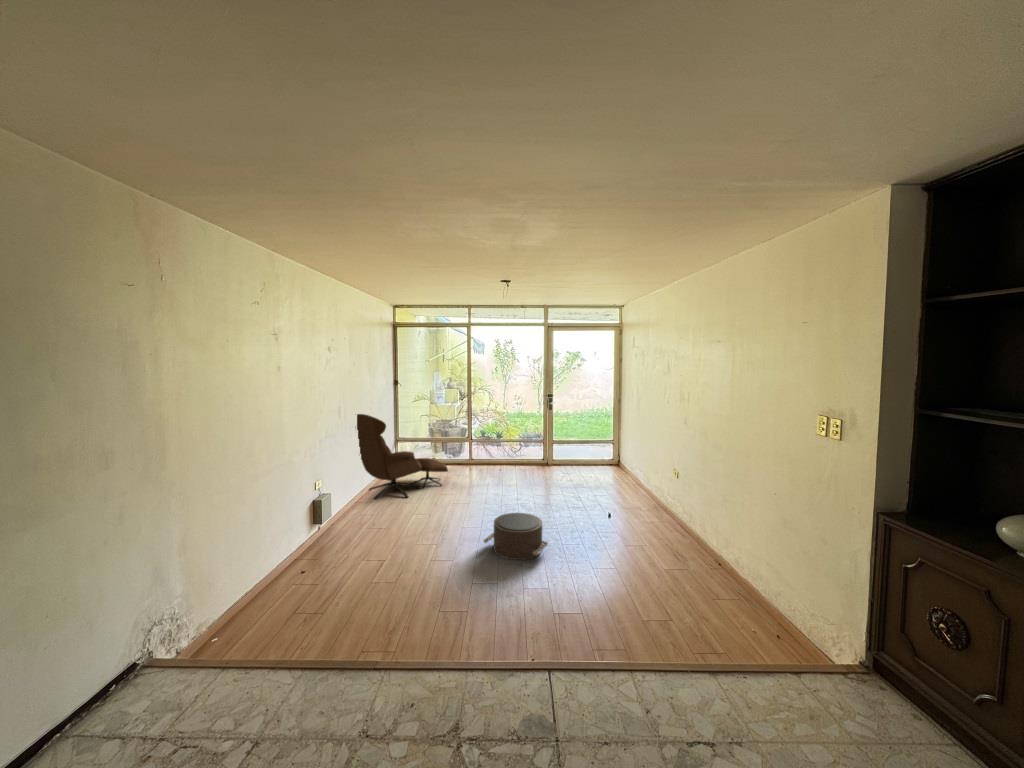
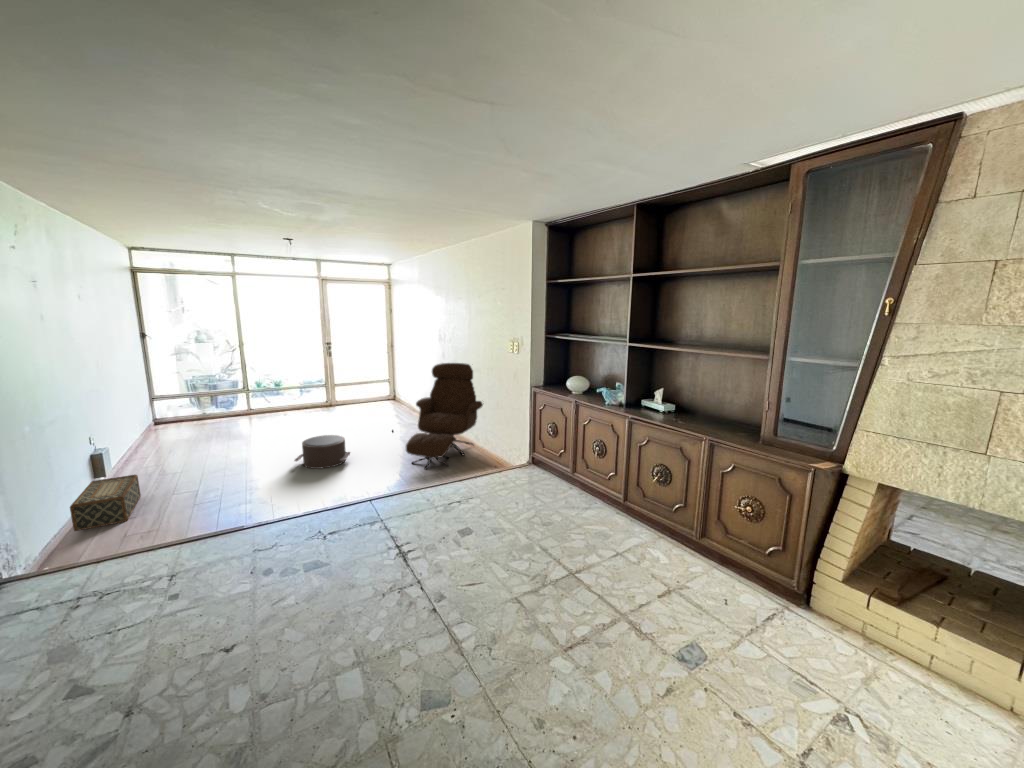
lounge chair: present [357,414,448,499] -> present [406,363,483,469]
woven basket: none [268,530,338,588] -> present [70,475,141,531]

